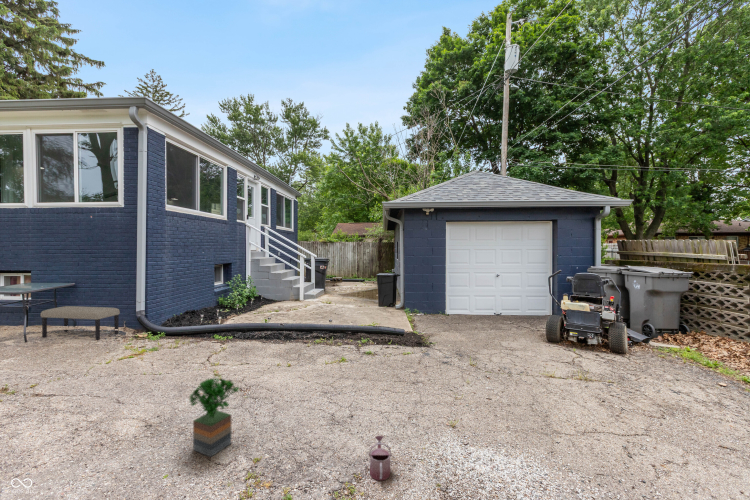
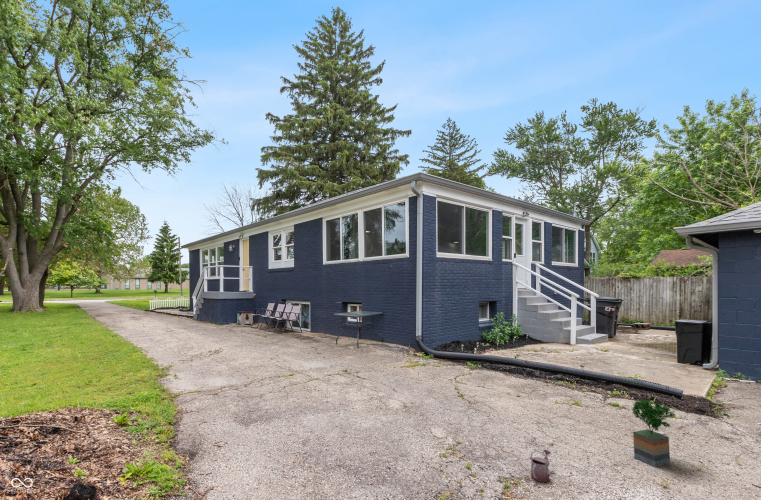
bench: present [41,306,120,340] -> none [366,327,408,354]
potted tree: present [190,378,238,457] -> present [632,400,675,467]

